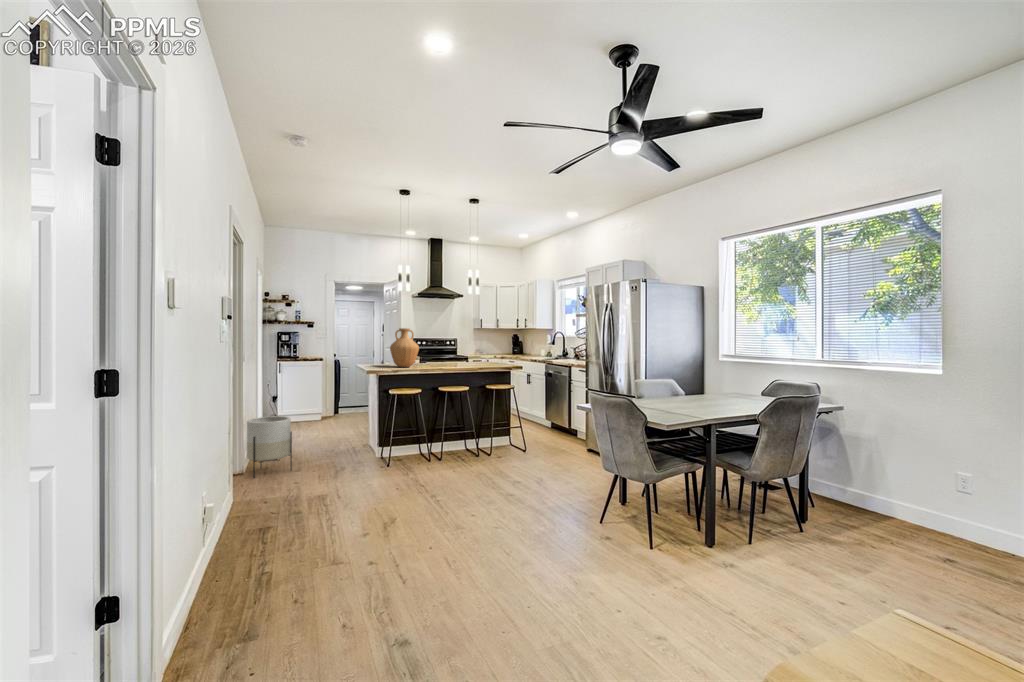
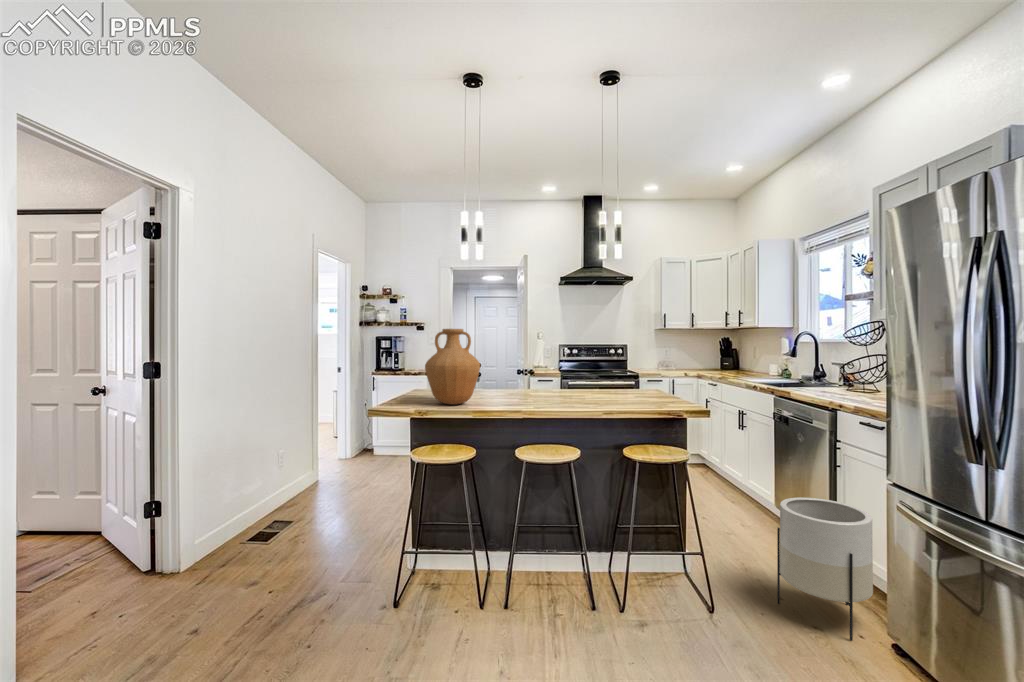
planter: present [246,416,292,478] -> present [777,497,873,641]

